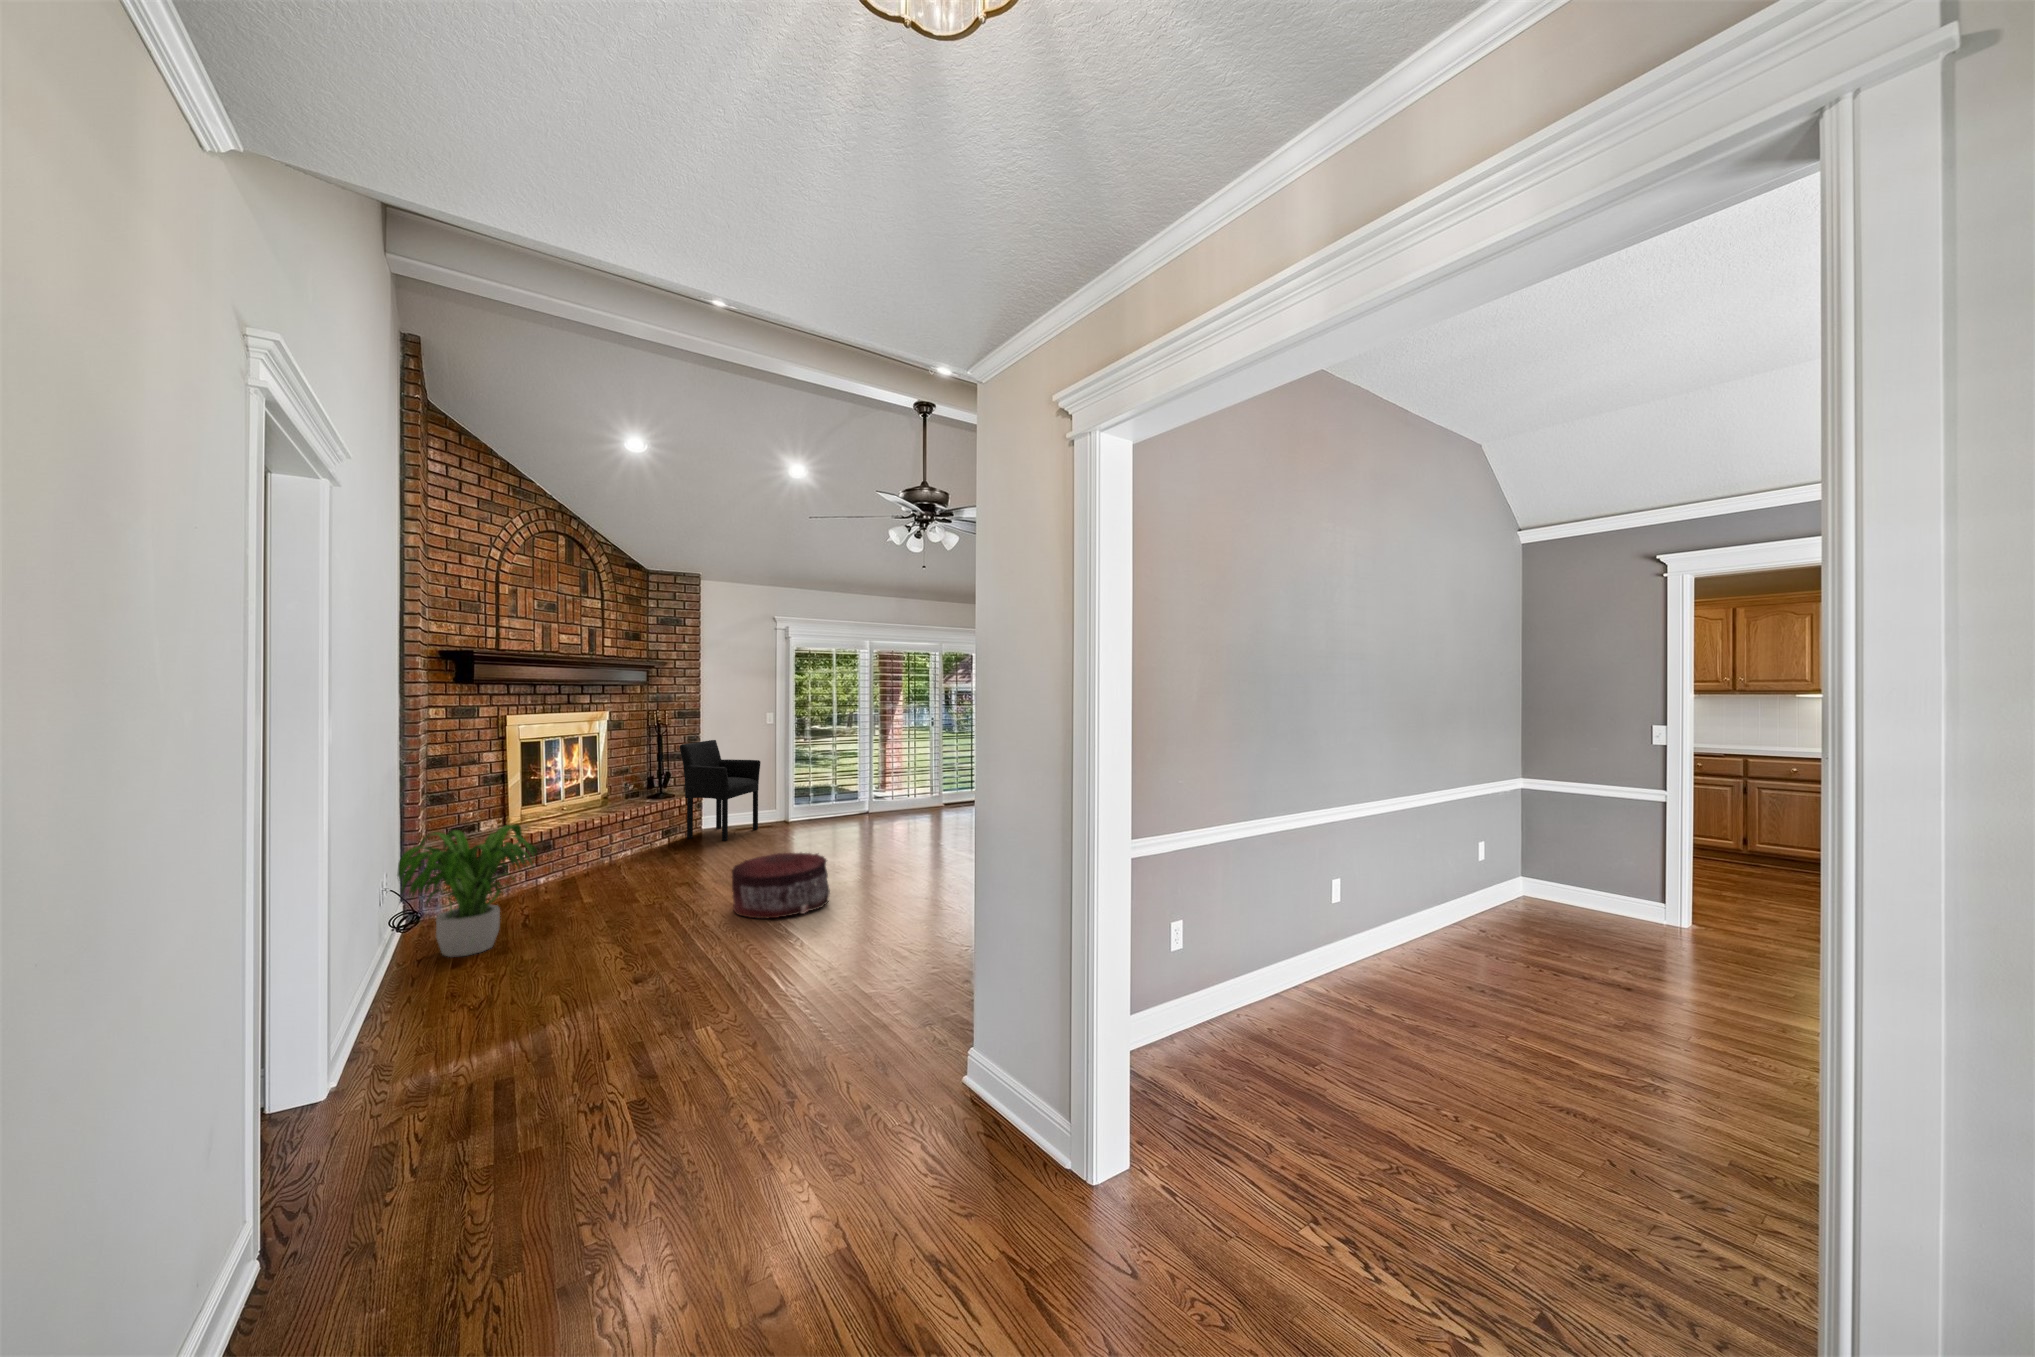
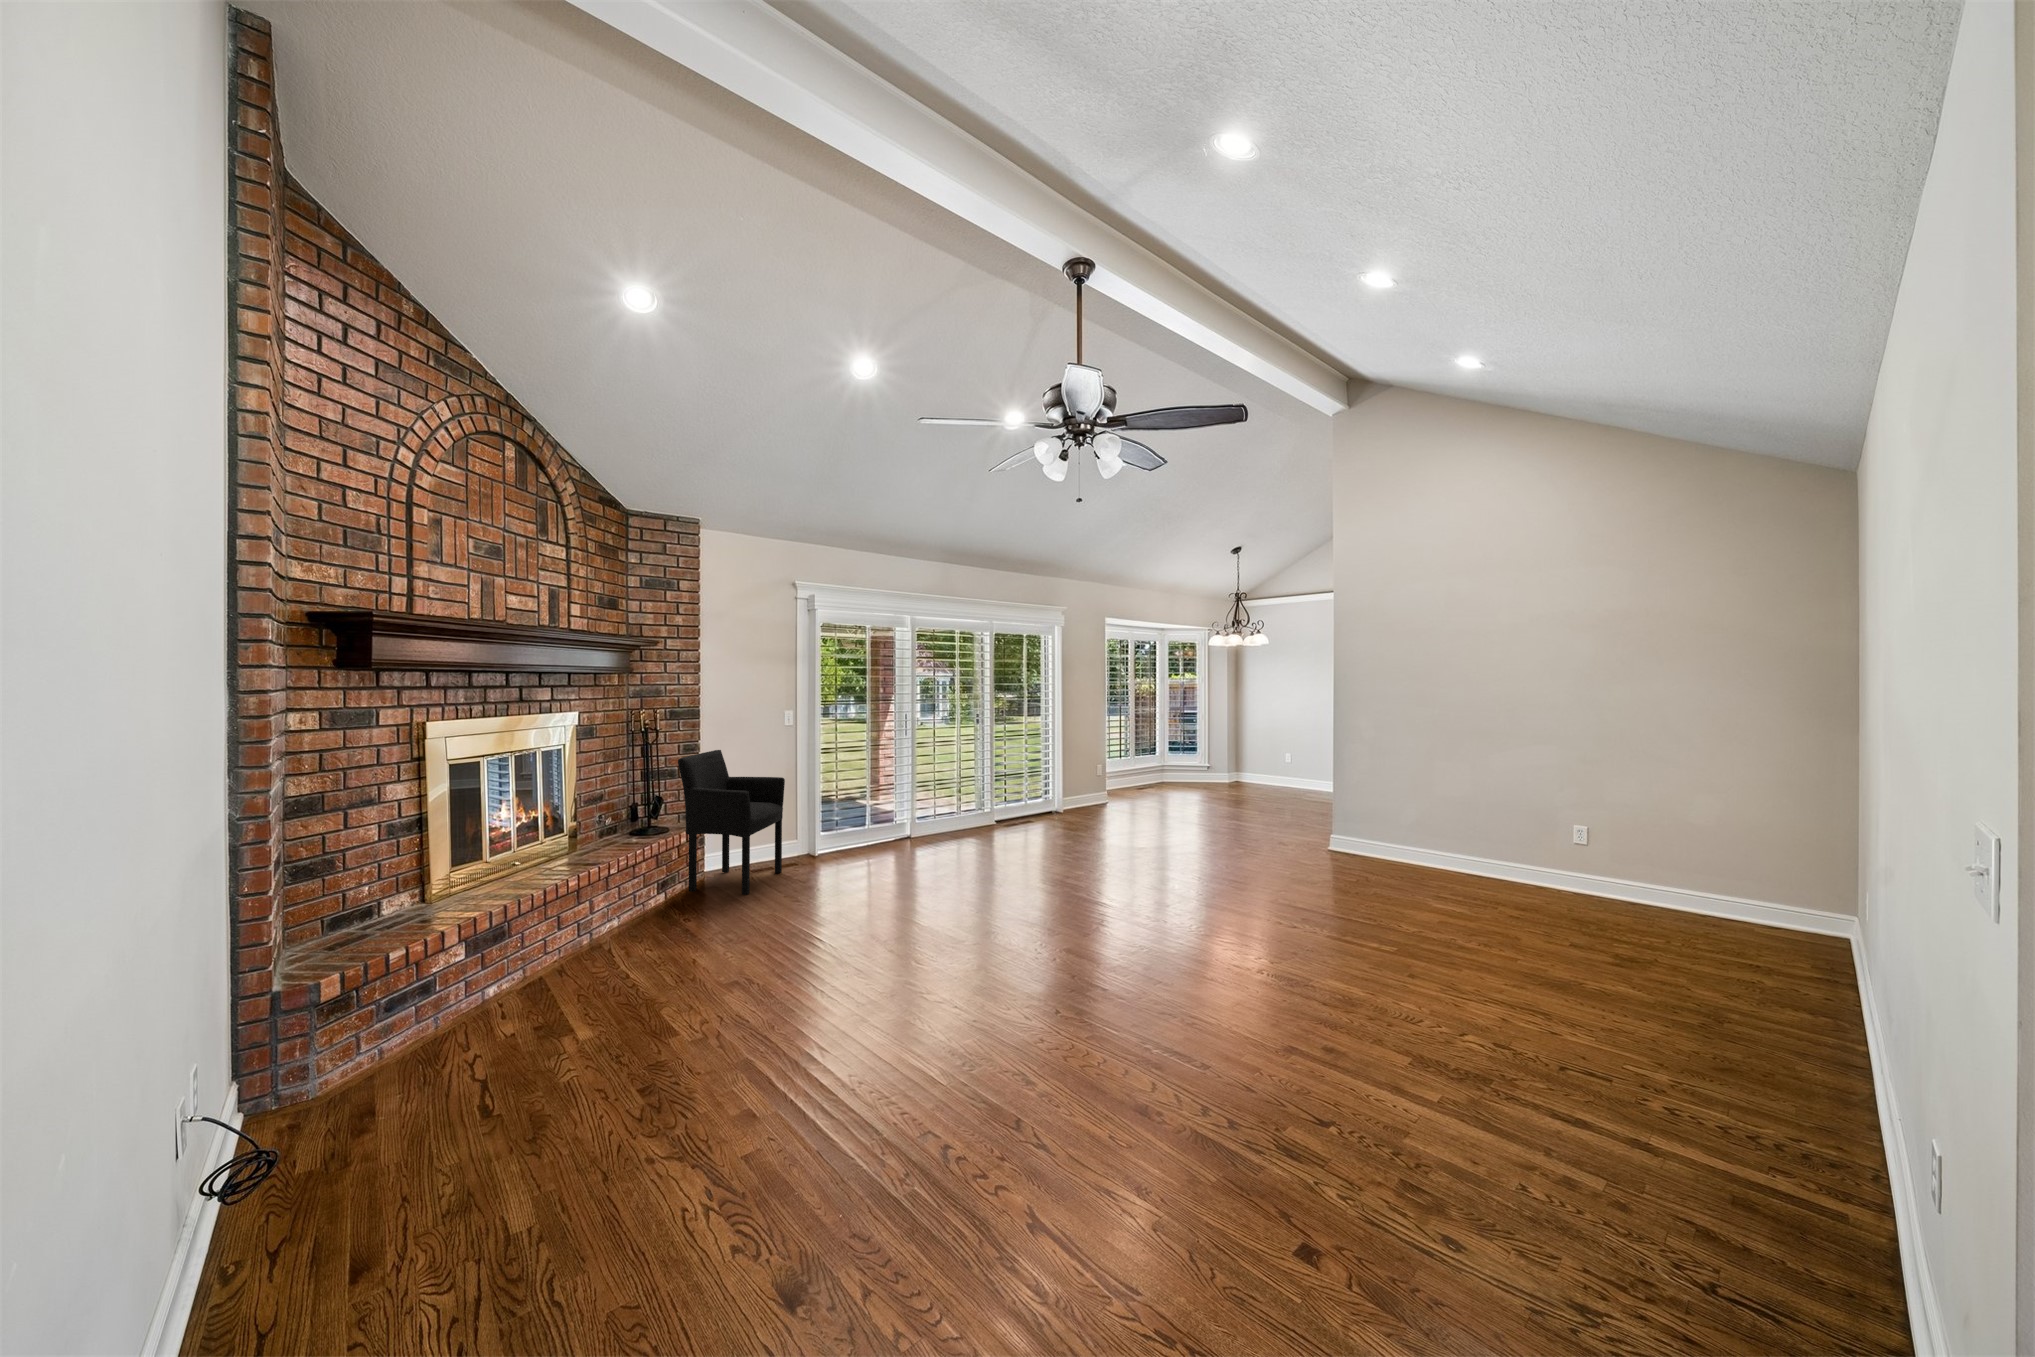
potted plant: present [398,824,538,957] -> none [218,933,520,1224]
pouf: present [732,853,830,918] -> none [835,938,994,1070]

